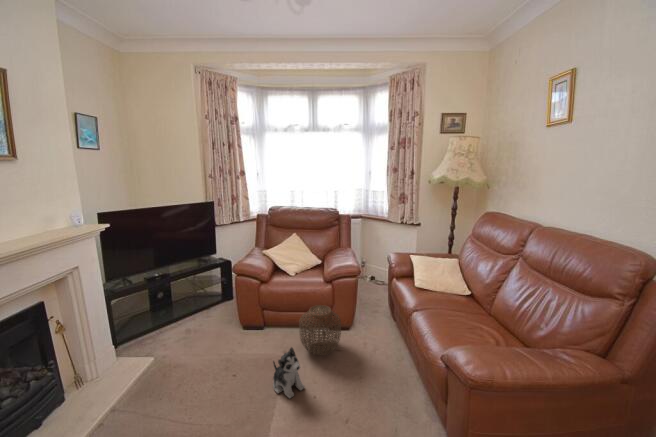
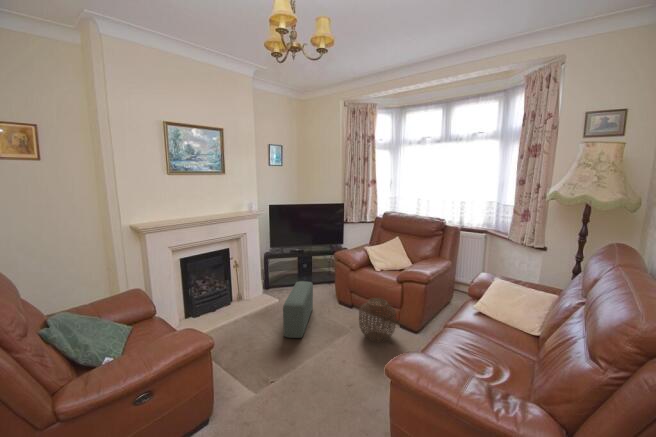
pouf: none [191,313,242,403] -> present [283,281,313,338]
plush toy: present [273,347,304,398] -> none [320,318,341,355]

